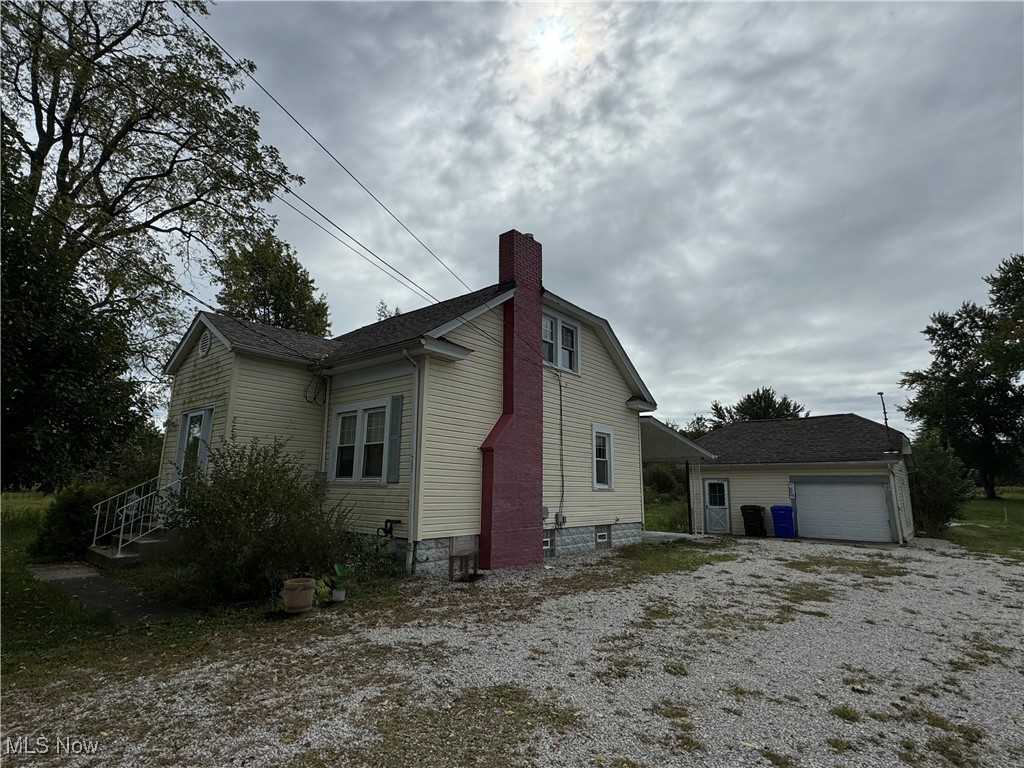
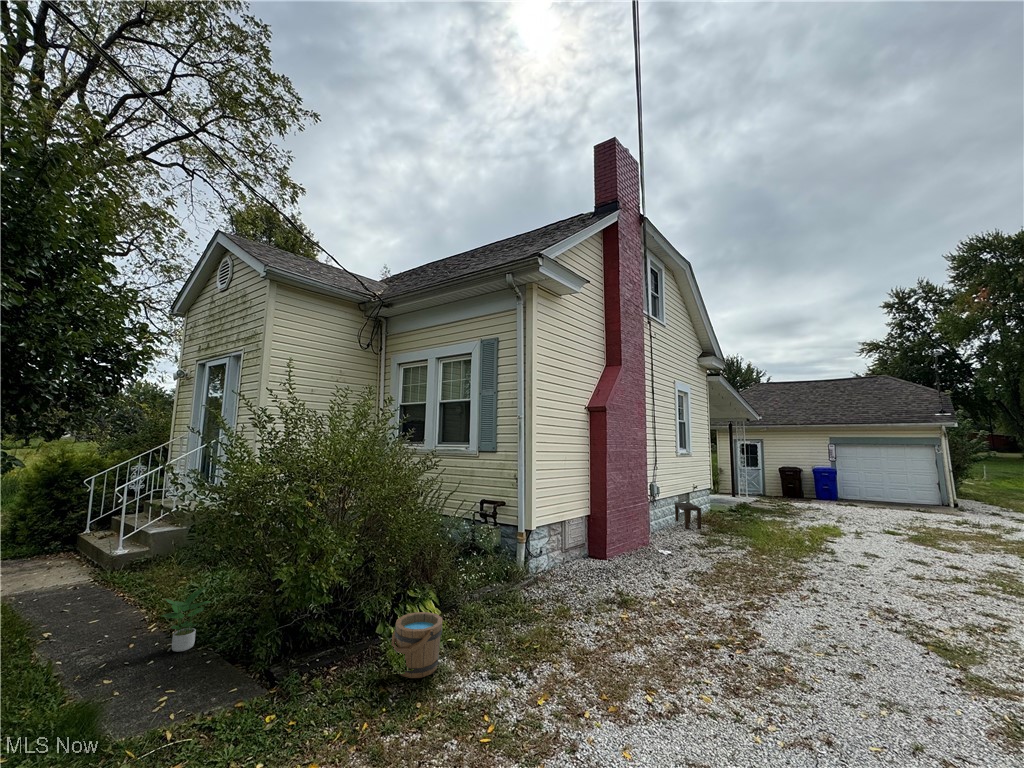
bench: present [449,549,480,581] -> present [674,502,702,529]
potted plant: present [330,564,355,601] -> present [161,587,211,652]

